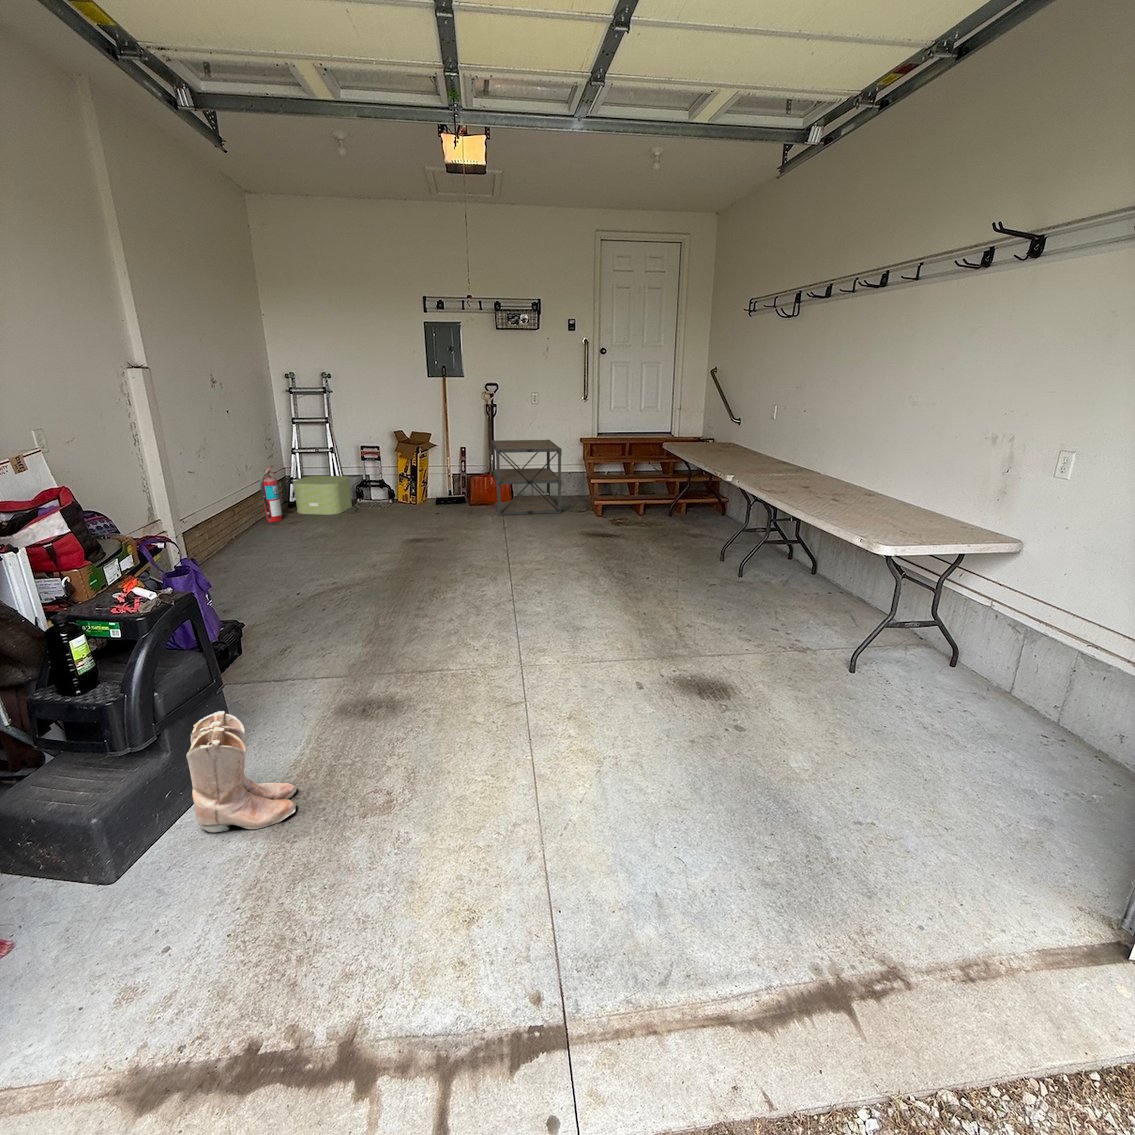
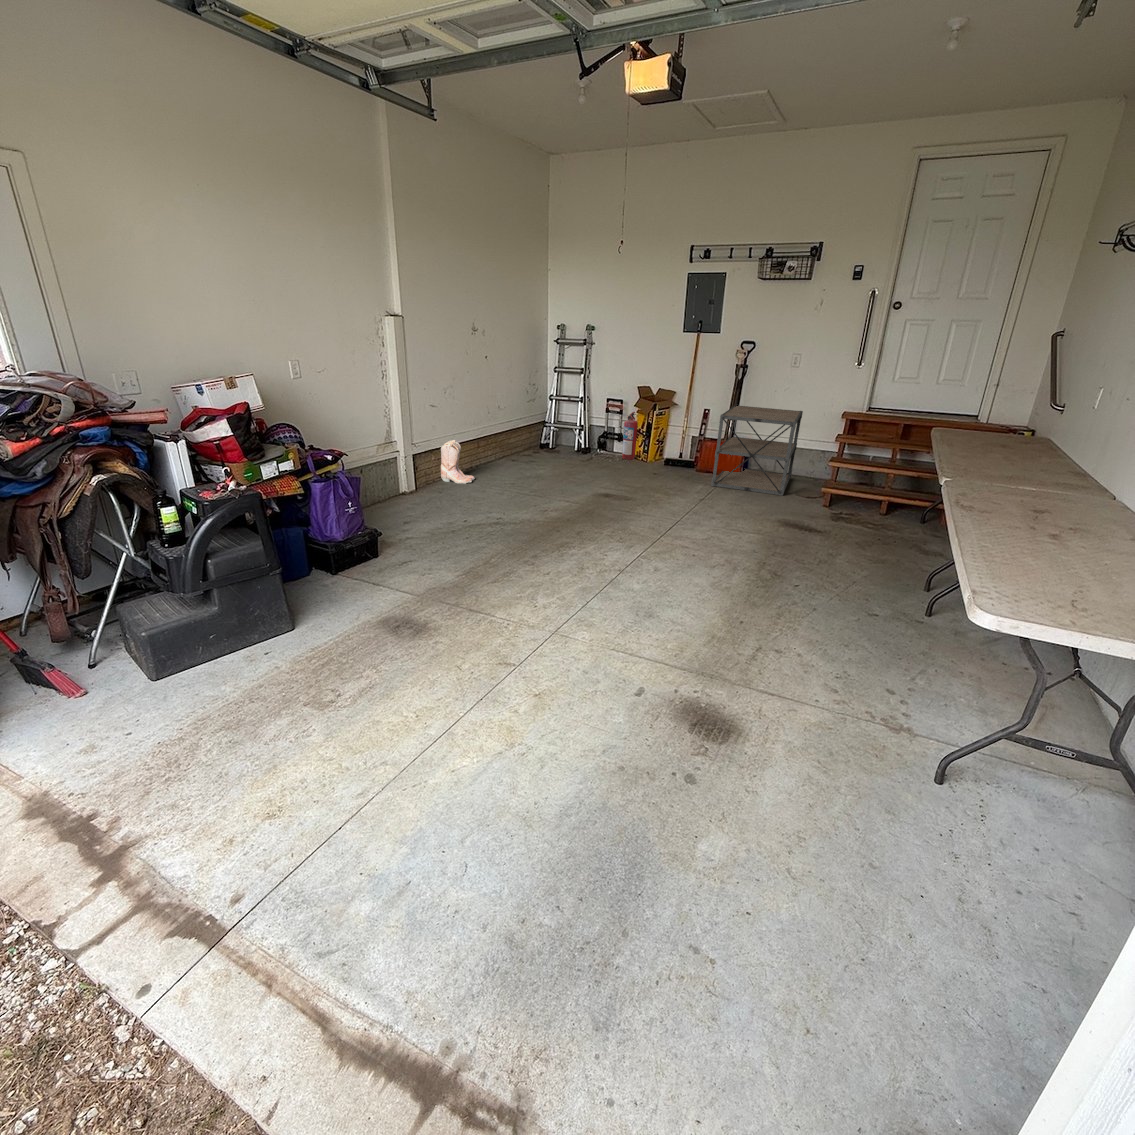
fire extinguisher: present [260,466,283,522] -> present [622,412,638,460]
storage box: present [293,476,352,515] -> none [540,421,591,459]
boots: present [186,711,297,832] -> present [441,440,475,483]

